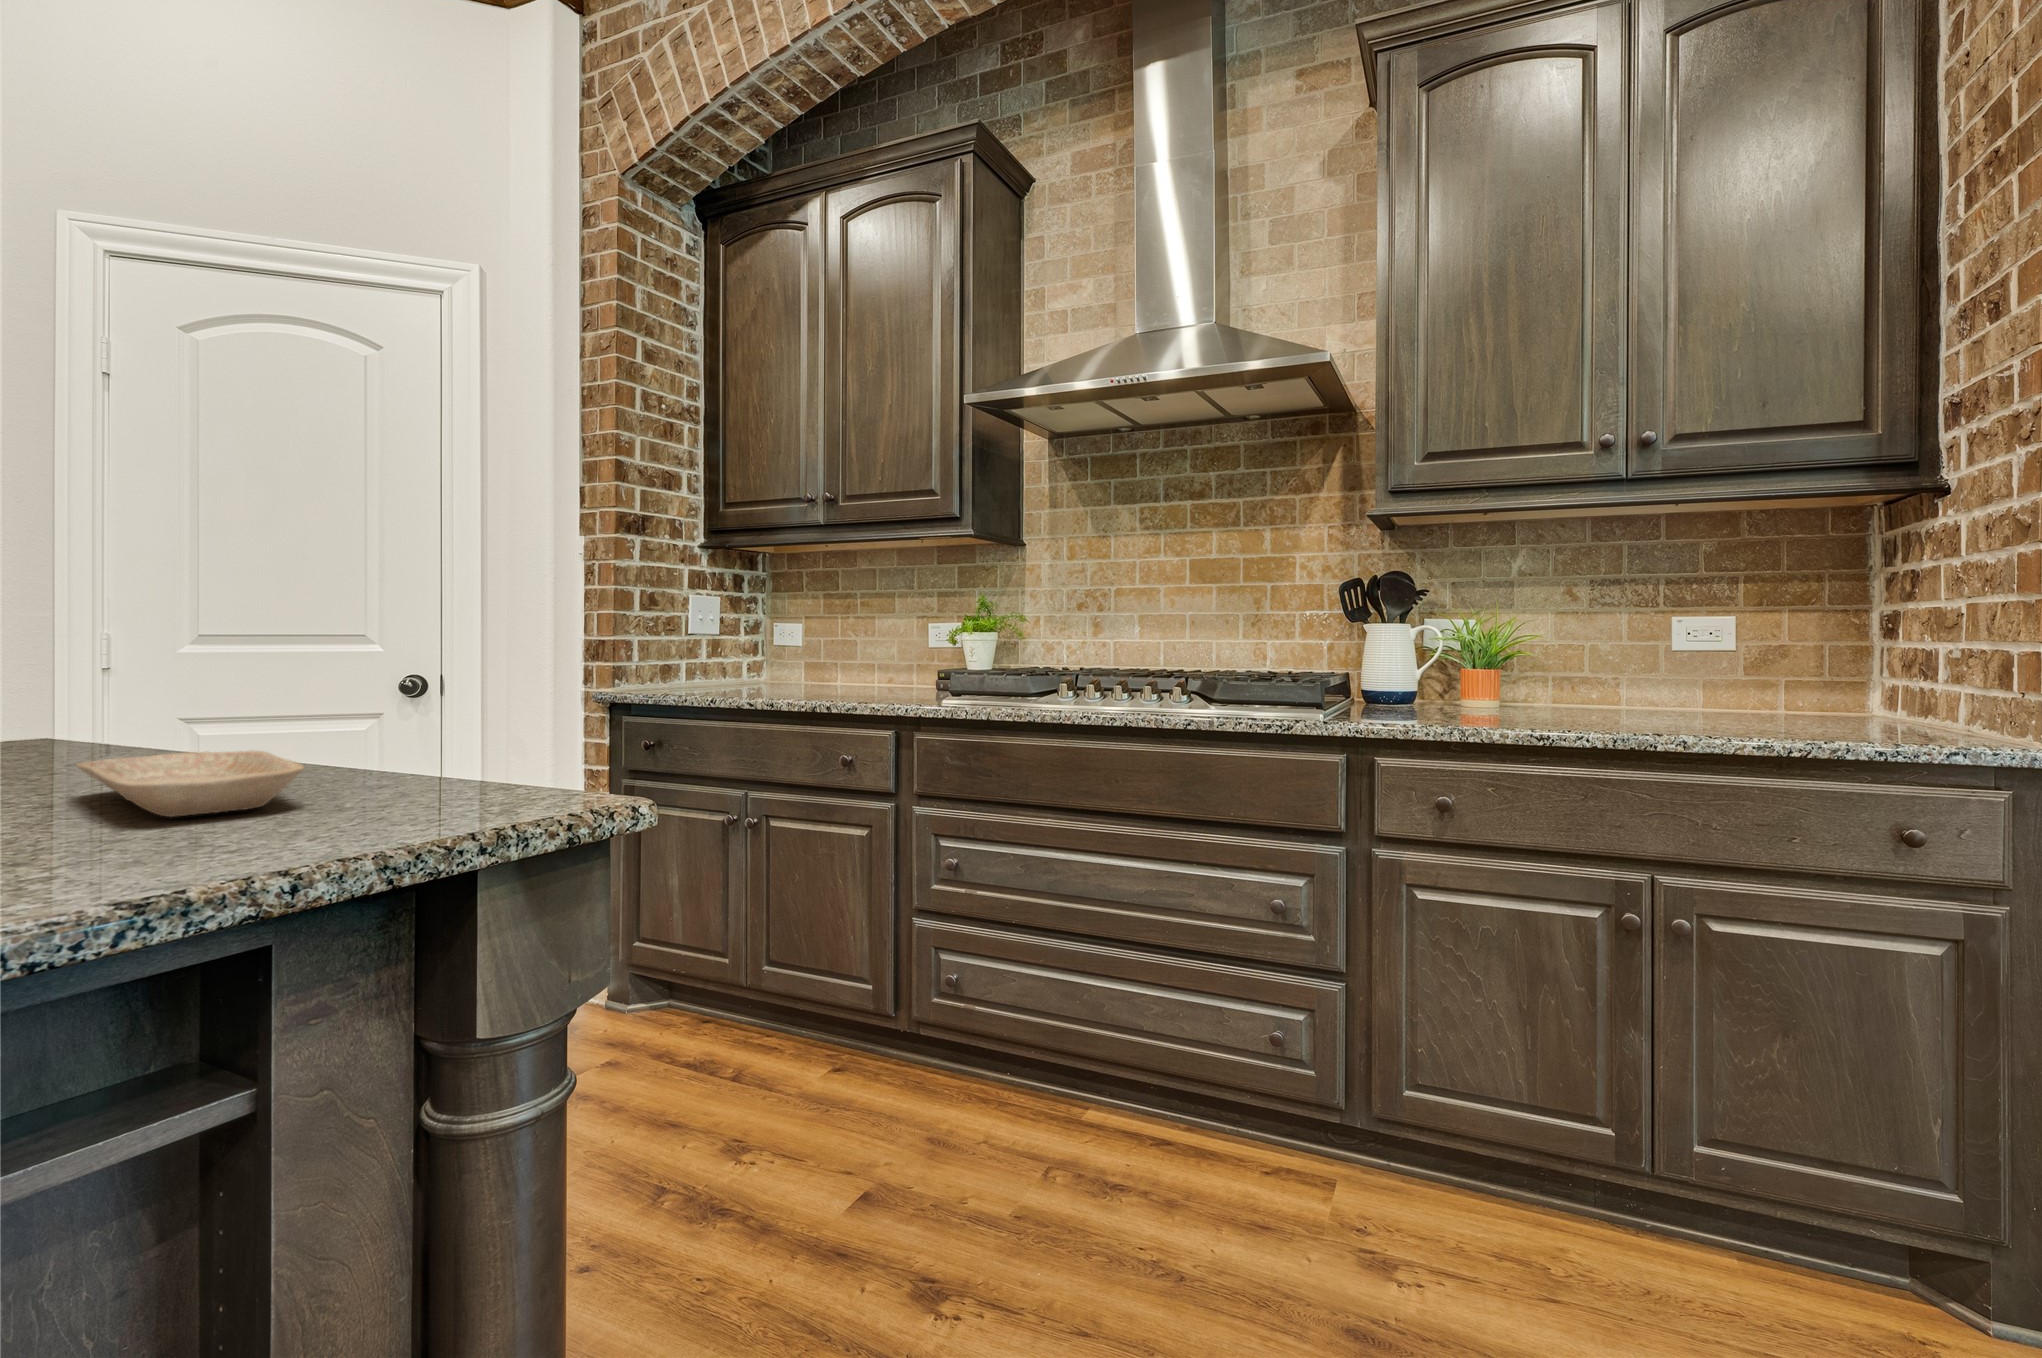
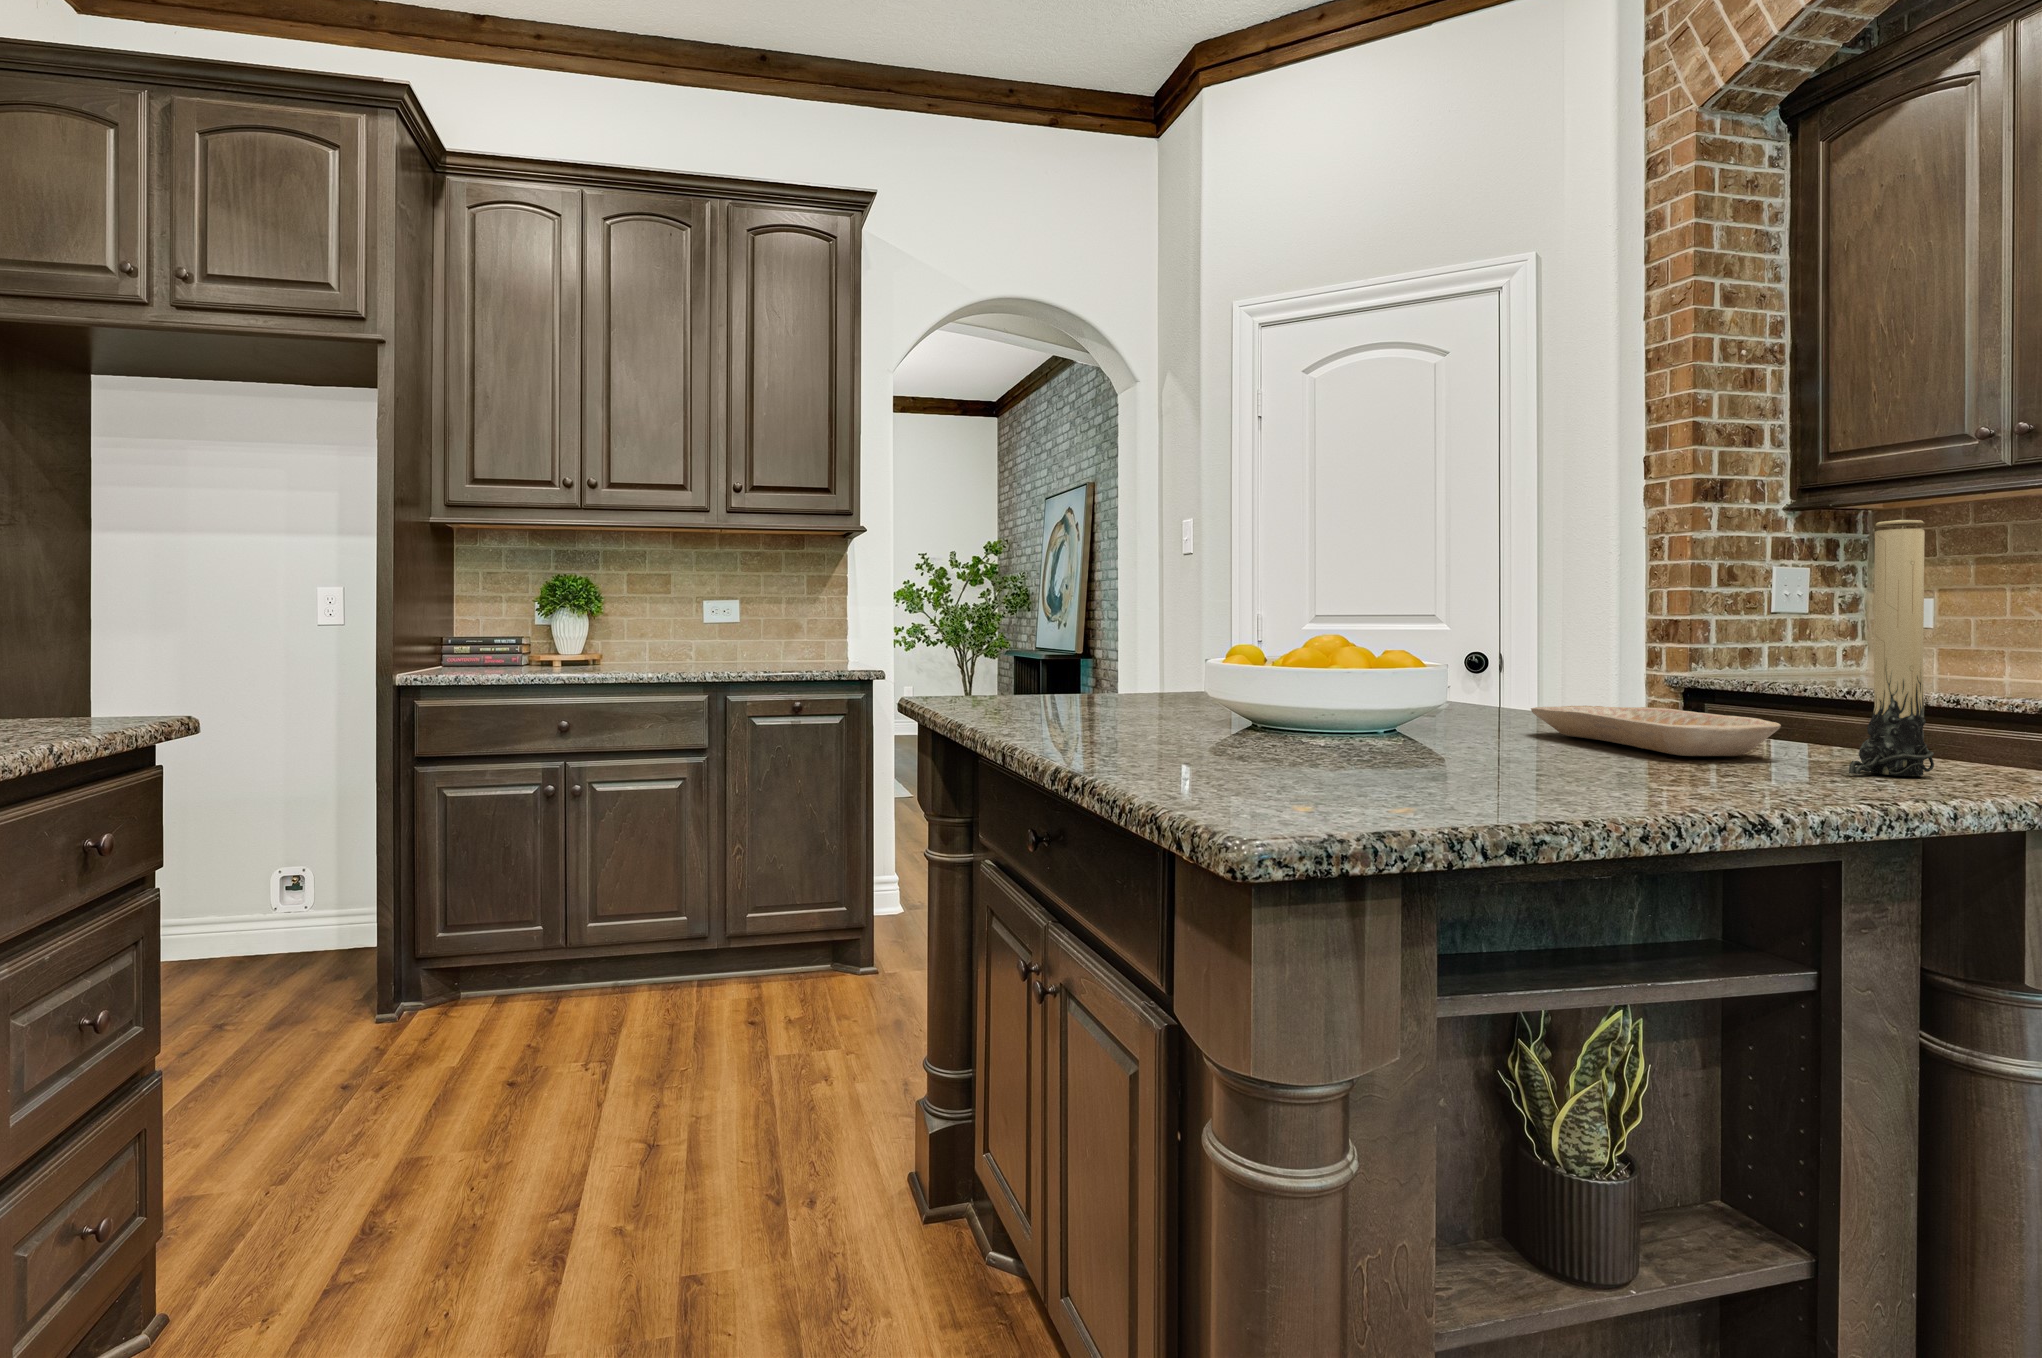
candle: none [309,550,407,824] -> present [1849,520,1934,776]

